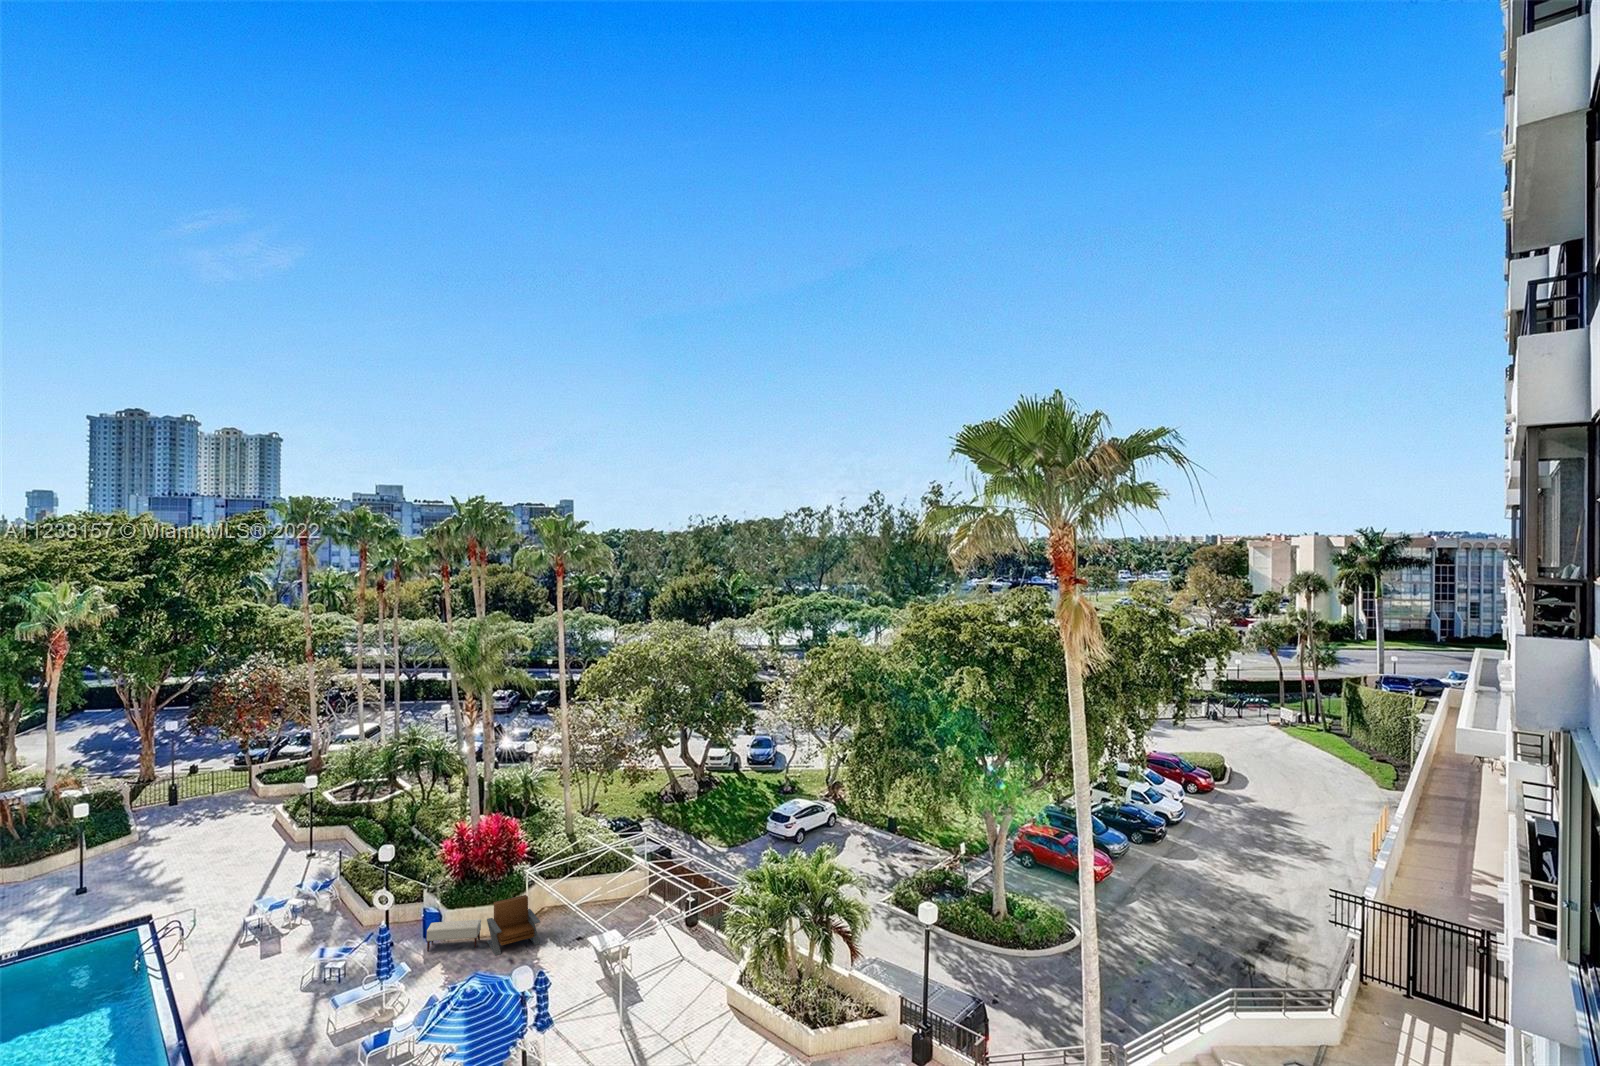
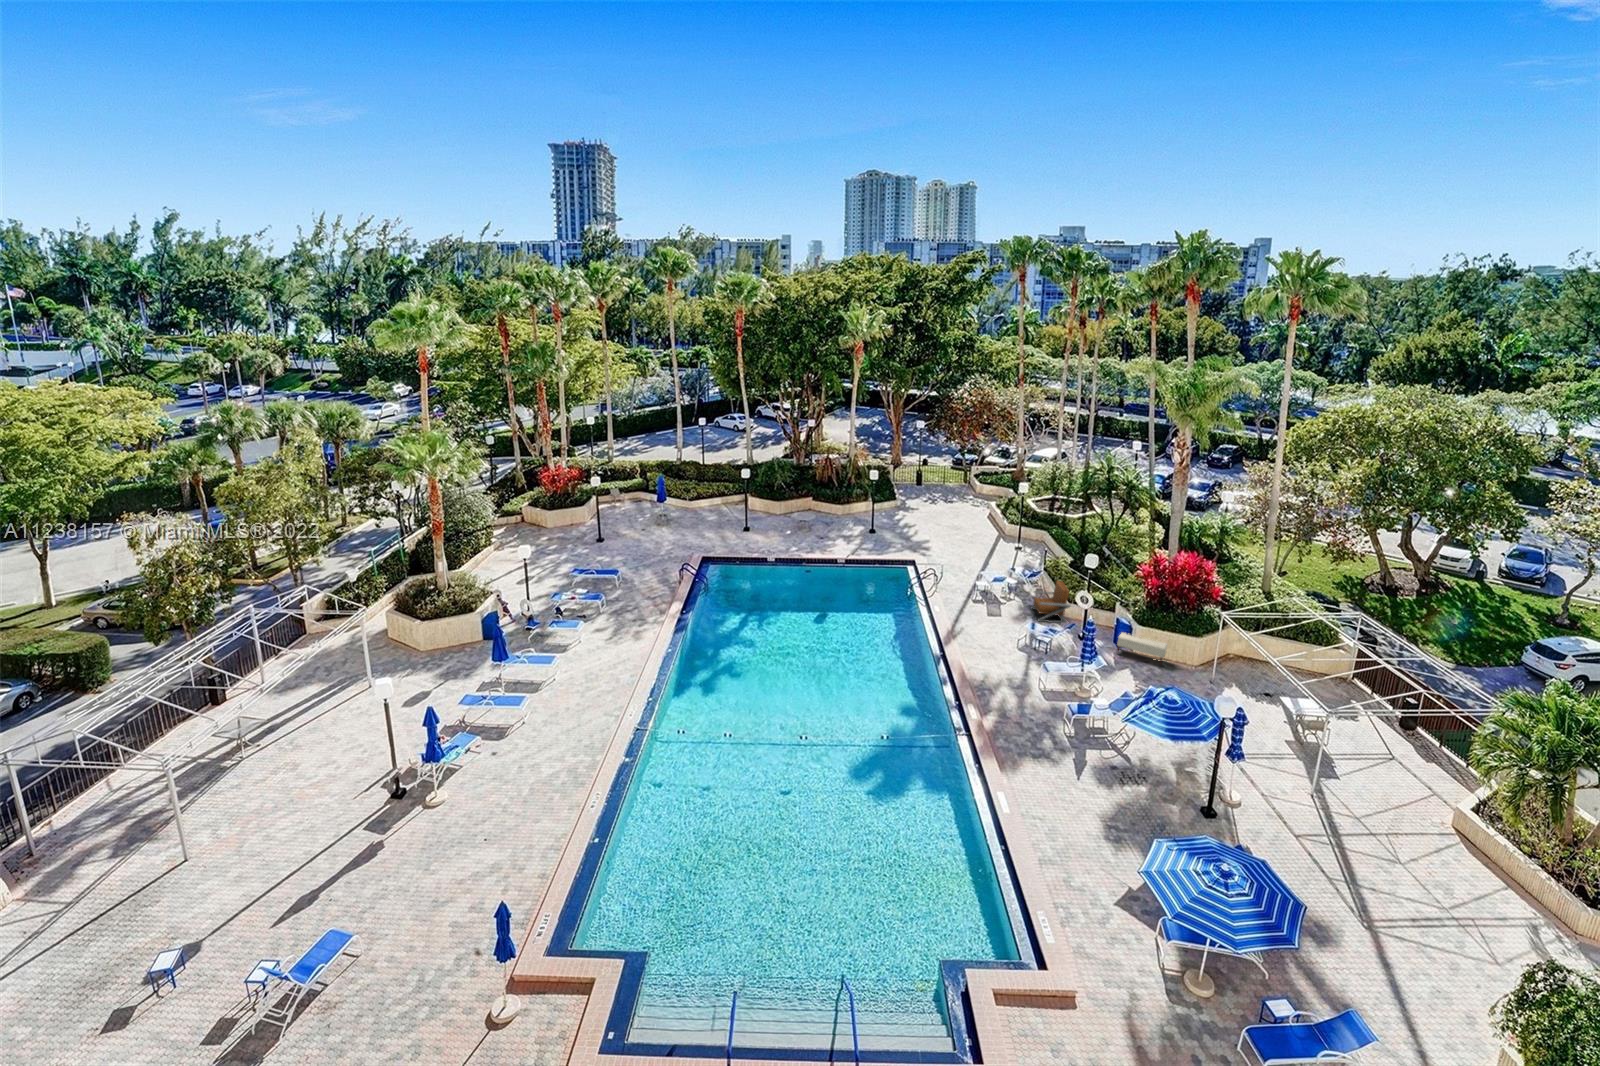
lounge chair: present [487,895,540,955] -> present [1031,581,1071,623]

